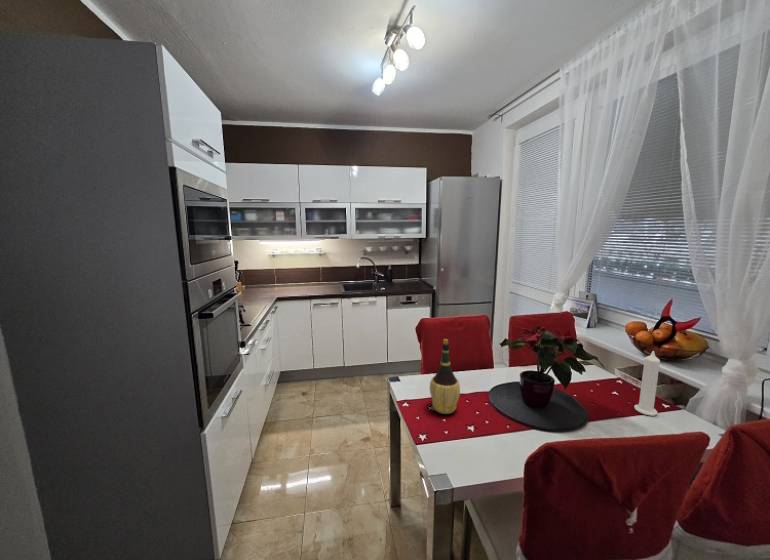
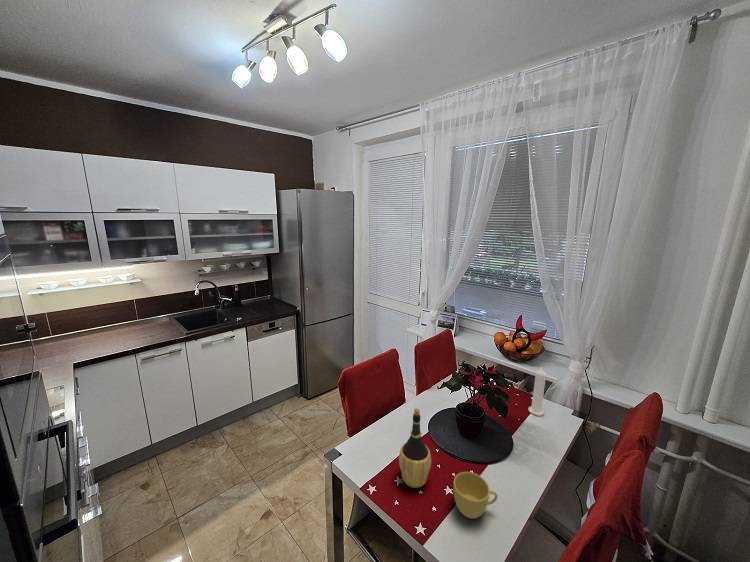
cup: none [461,406,504,448] -> present [453,472,498,519]

